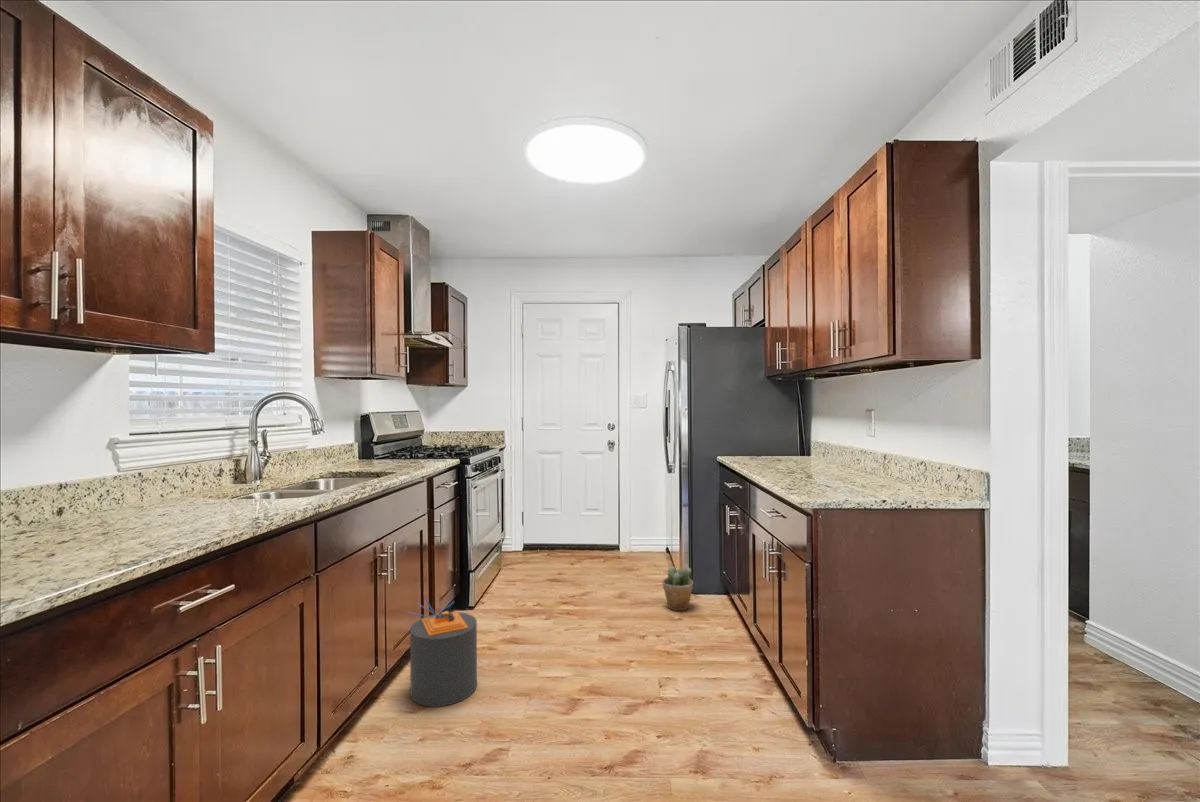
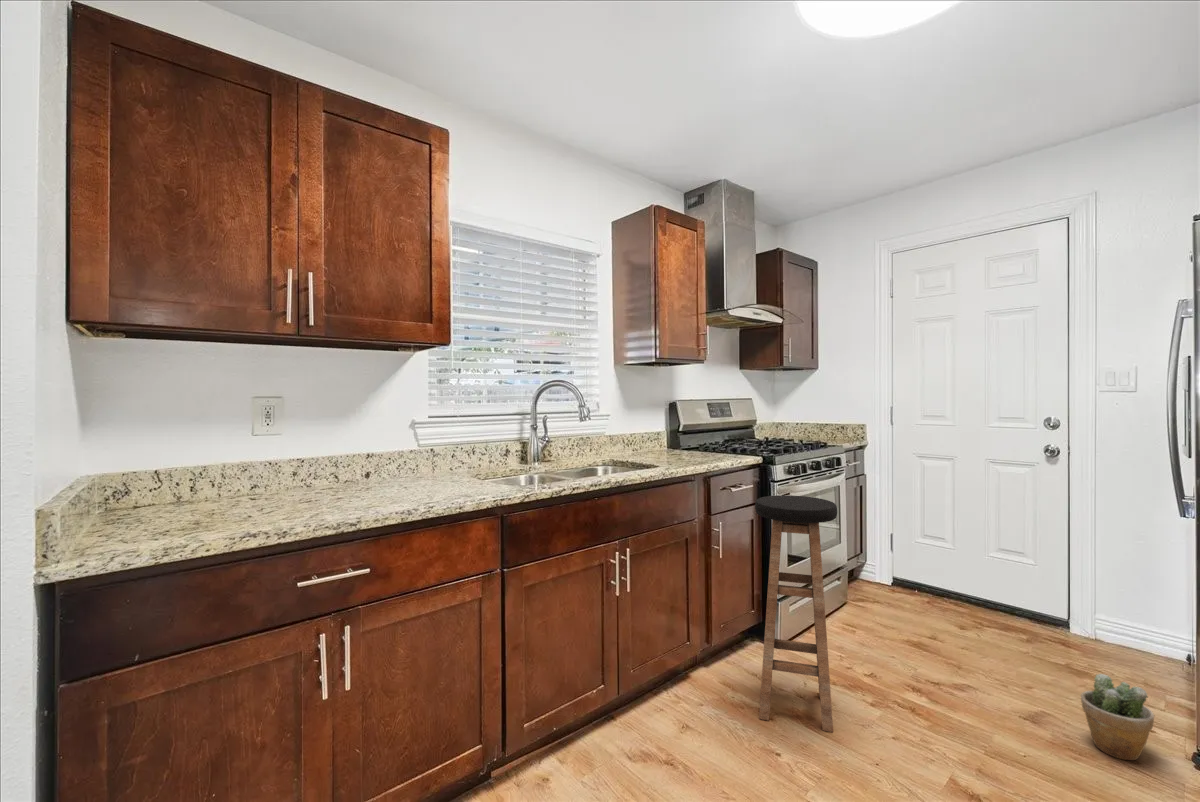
bar stool: none [480,484,544,662] -> present [755,495,837,732]
trash can: present [410,598,477,707] -> none [649,611,728,754]

